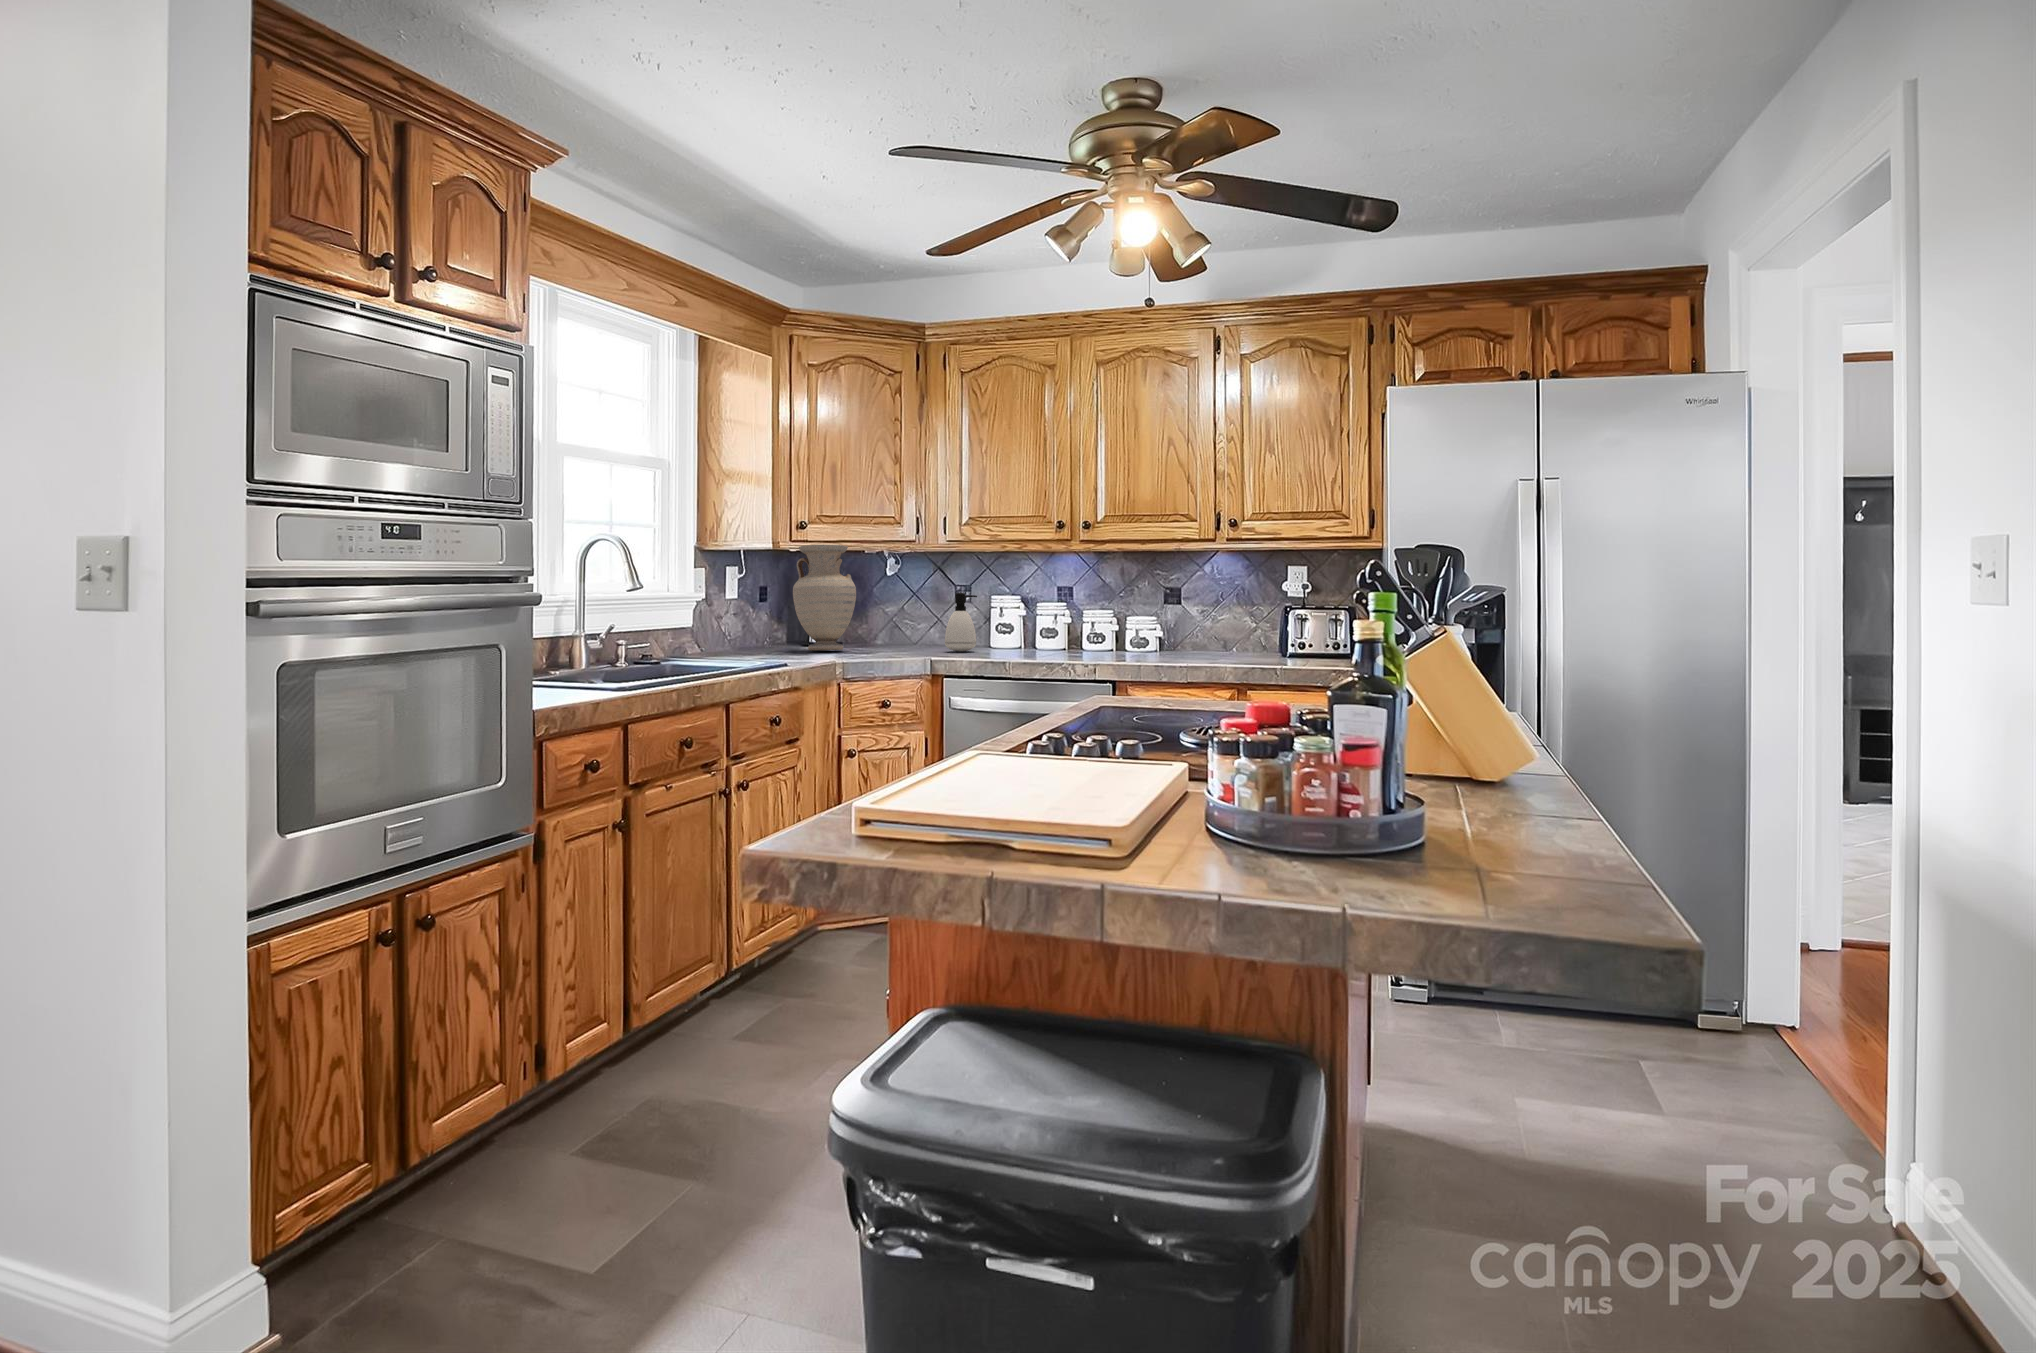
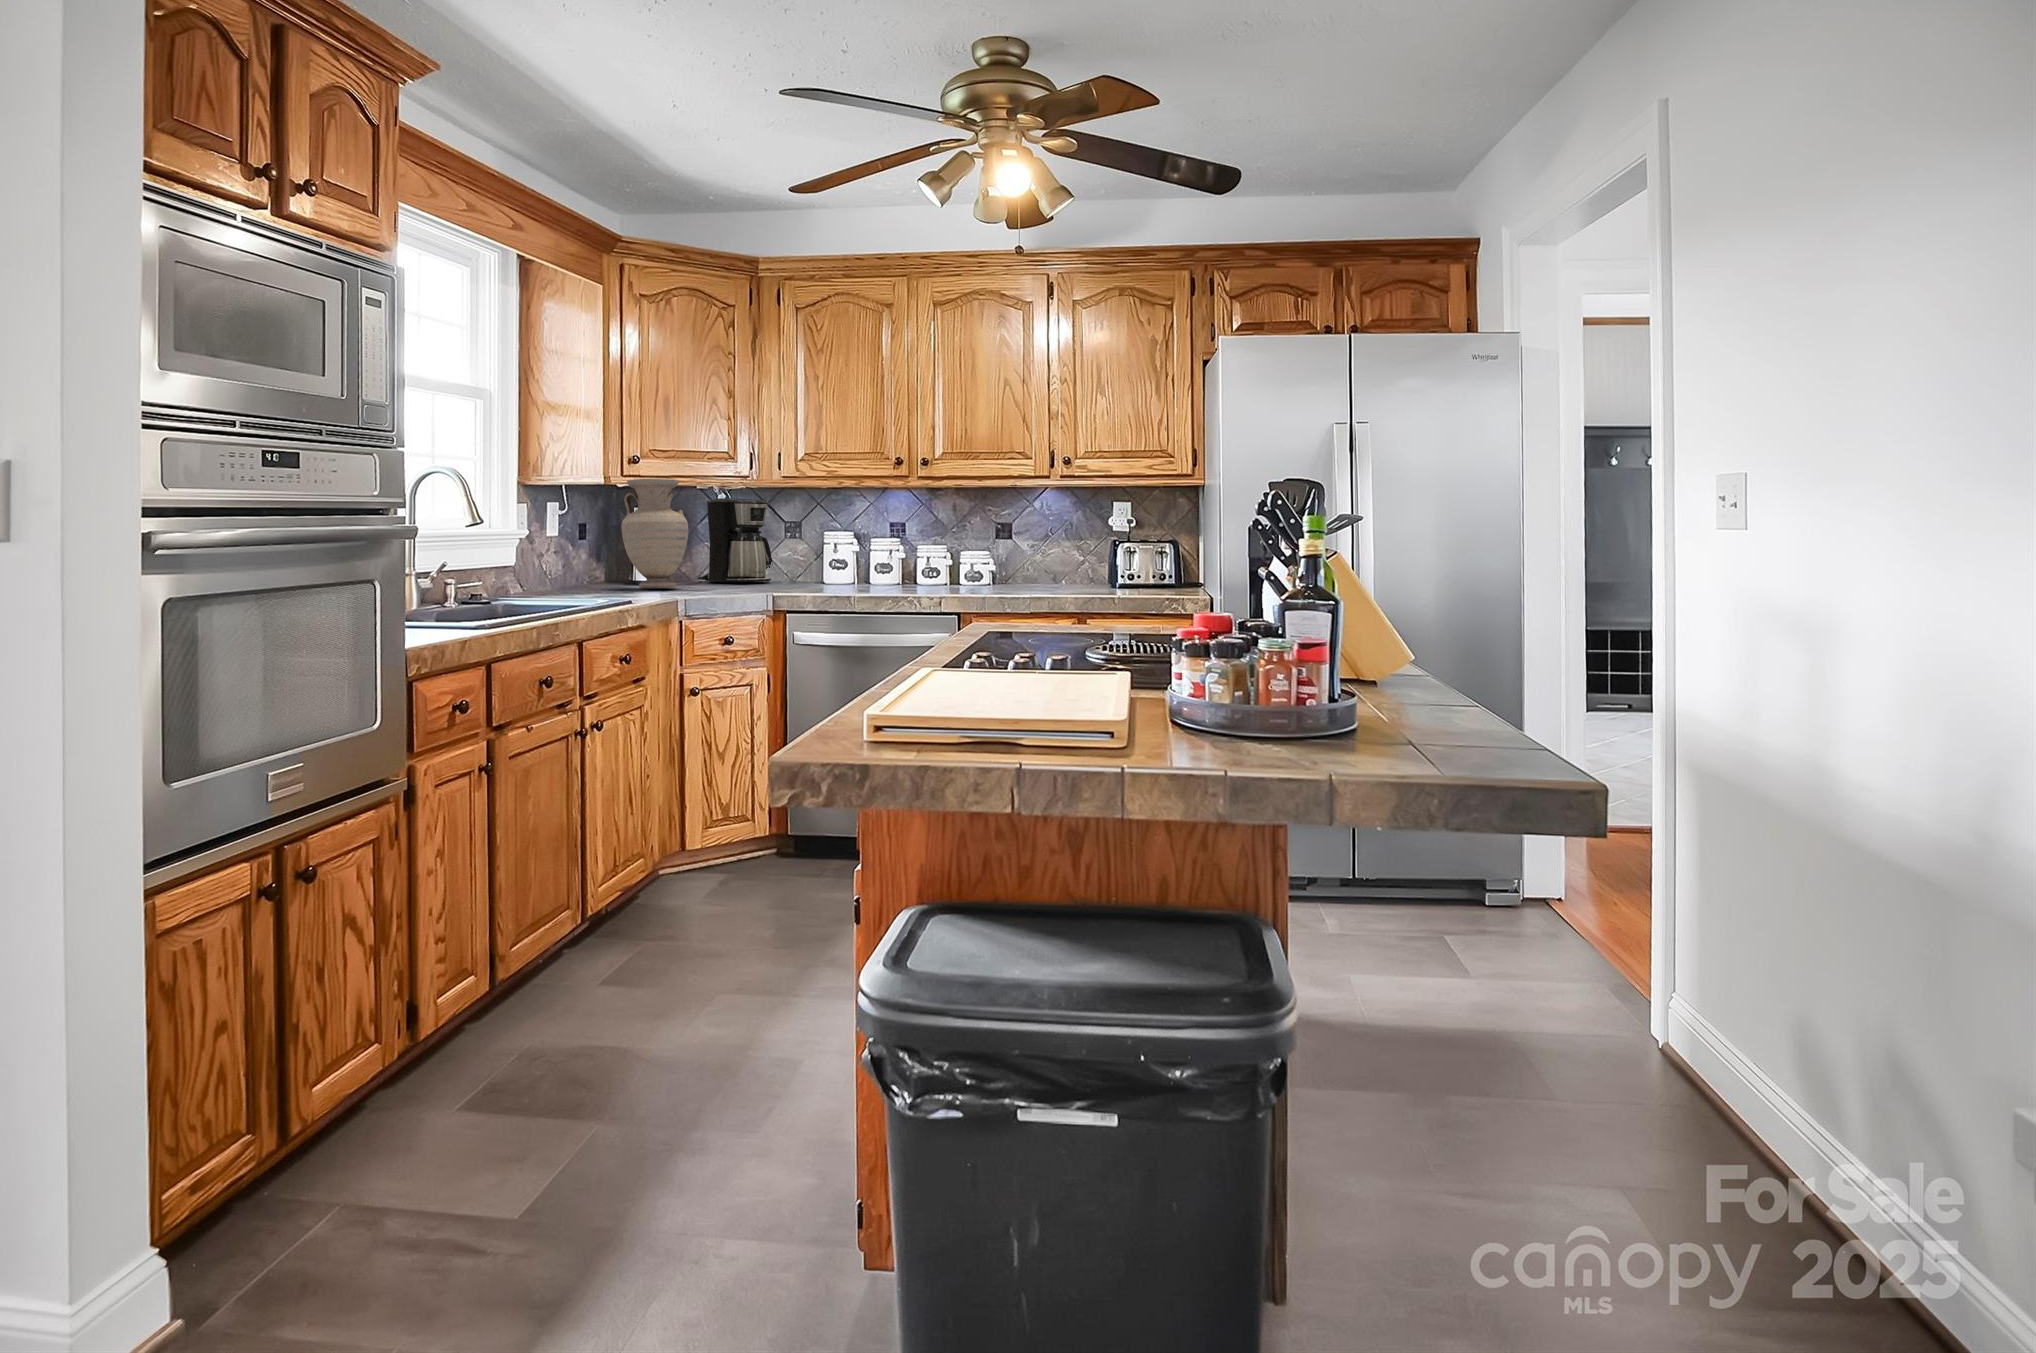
coffee maker: none [870,563,942,645] -> present [698,498,772,583]
soap dispenser: present [945,593,977,651] -> none [782,529,814,588]

